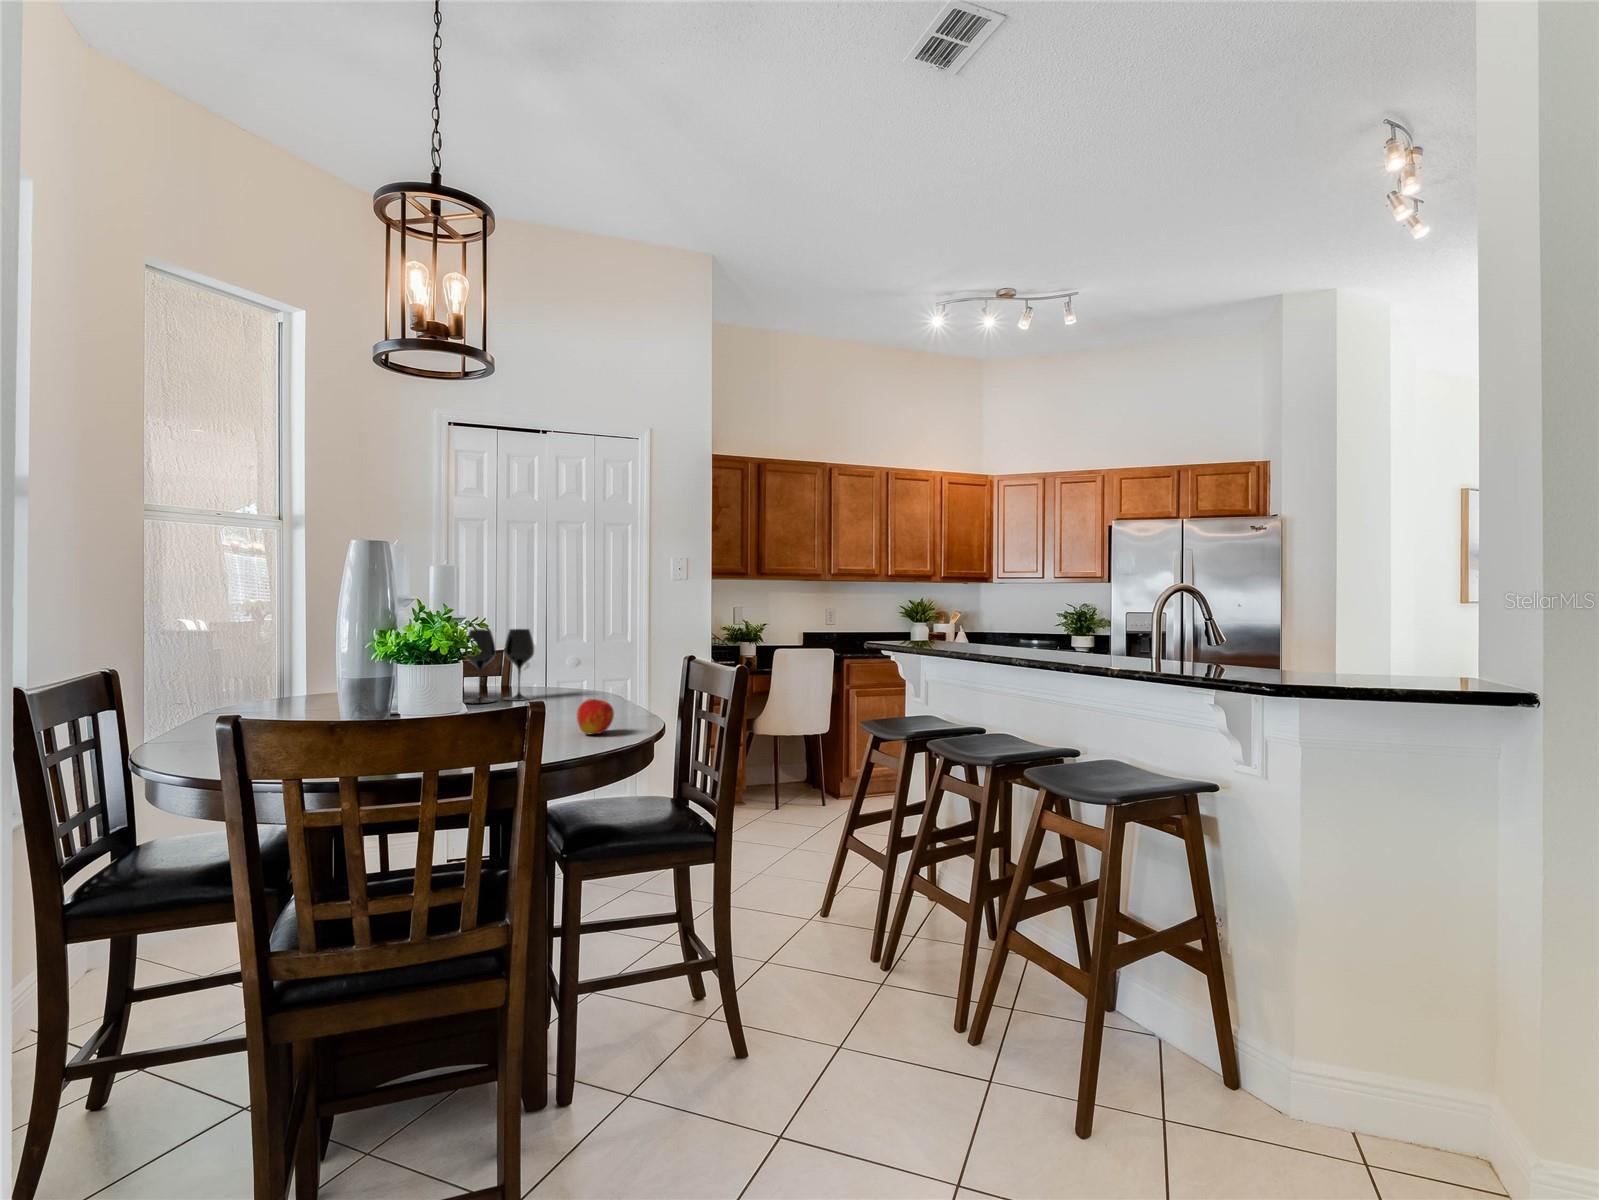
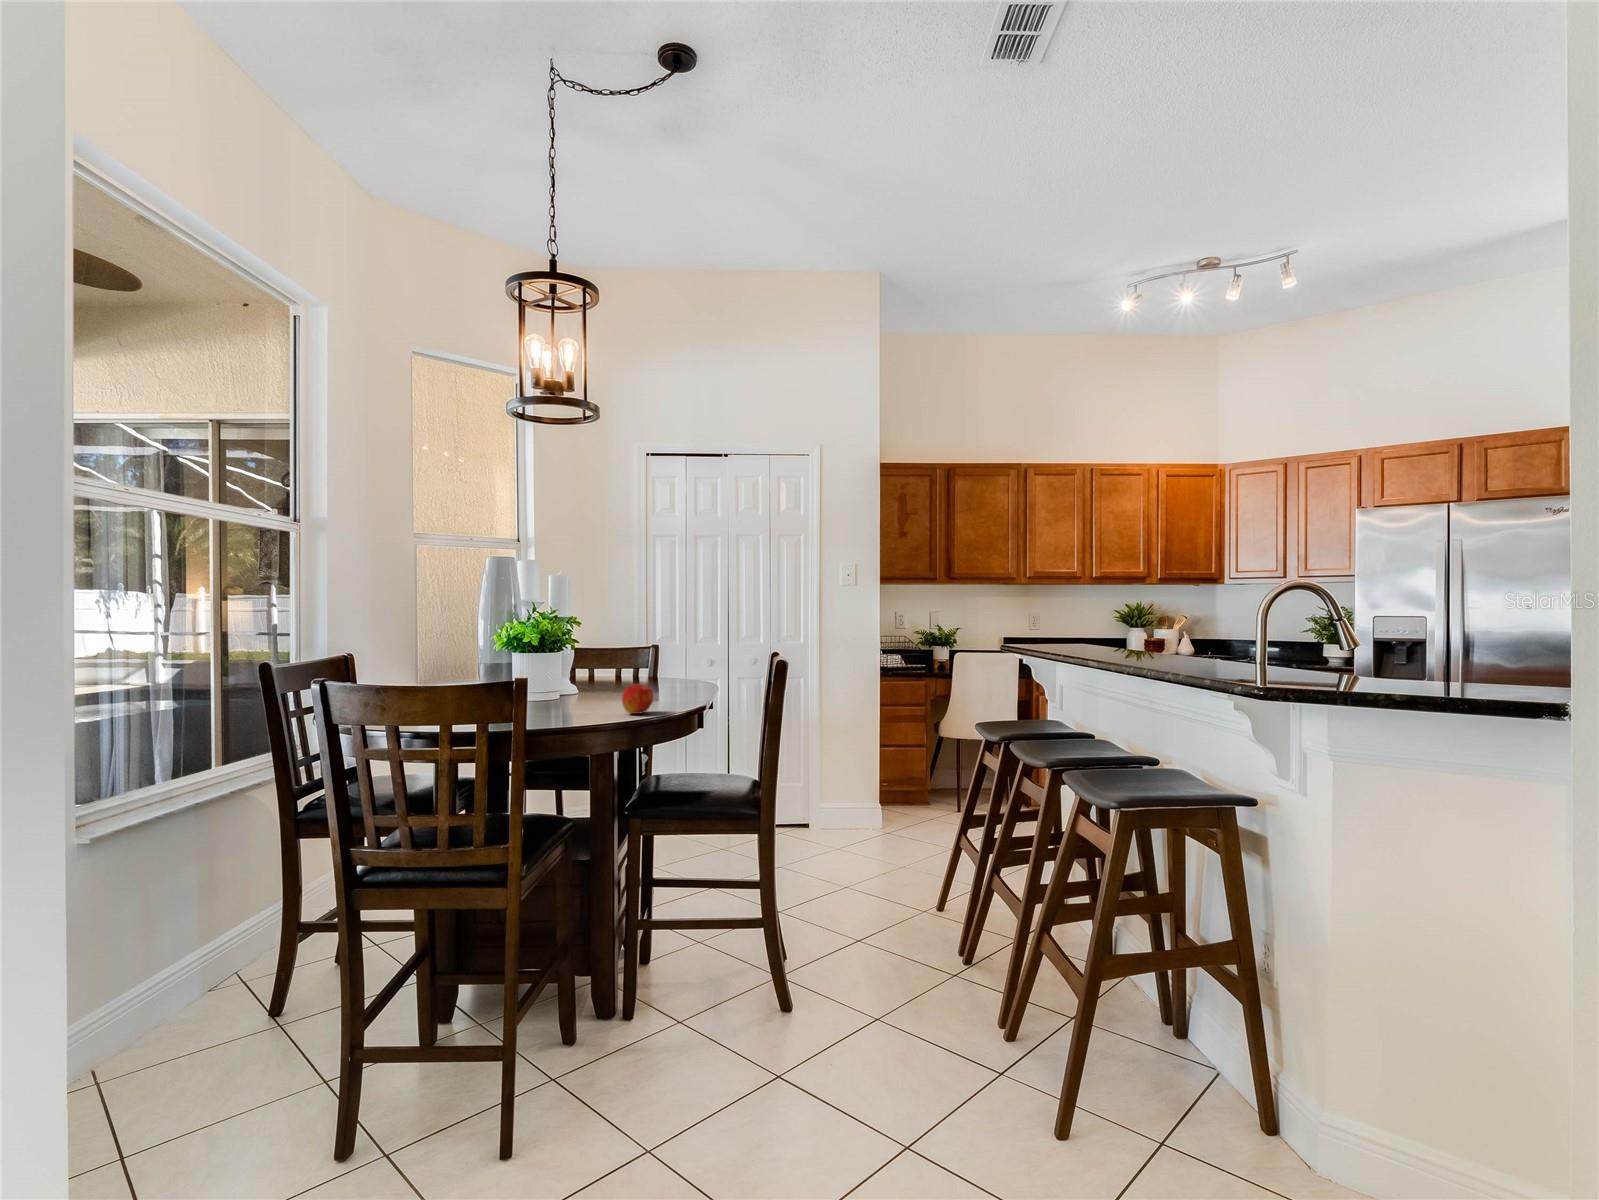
wine glass: present [464,629,534,703] -> none [601,627,659,687]

